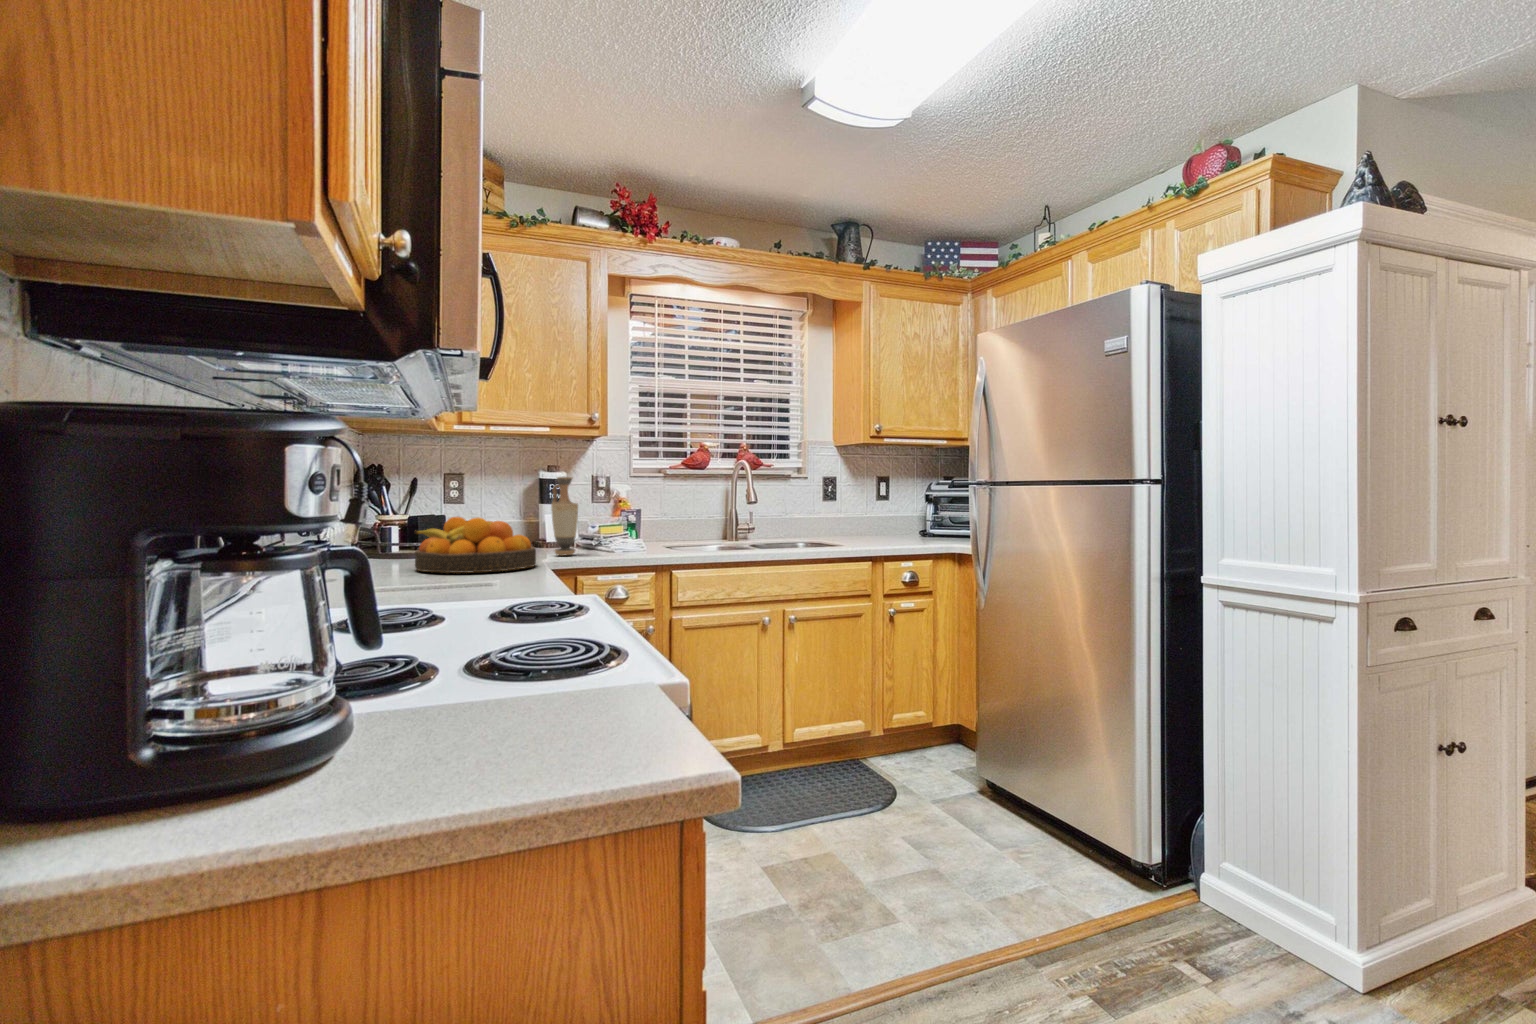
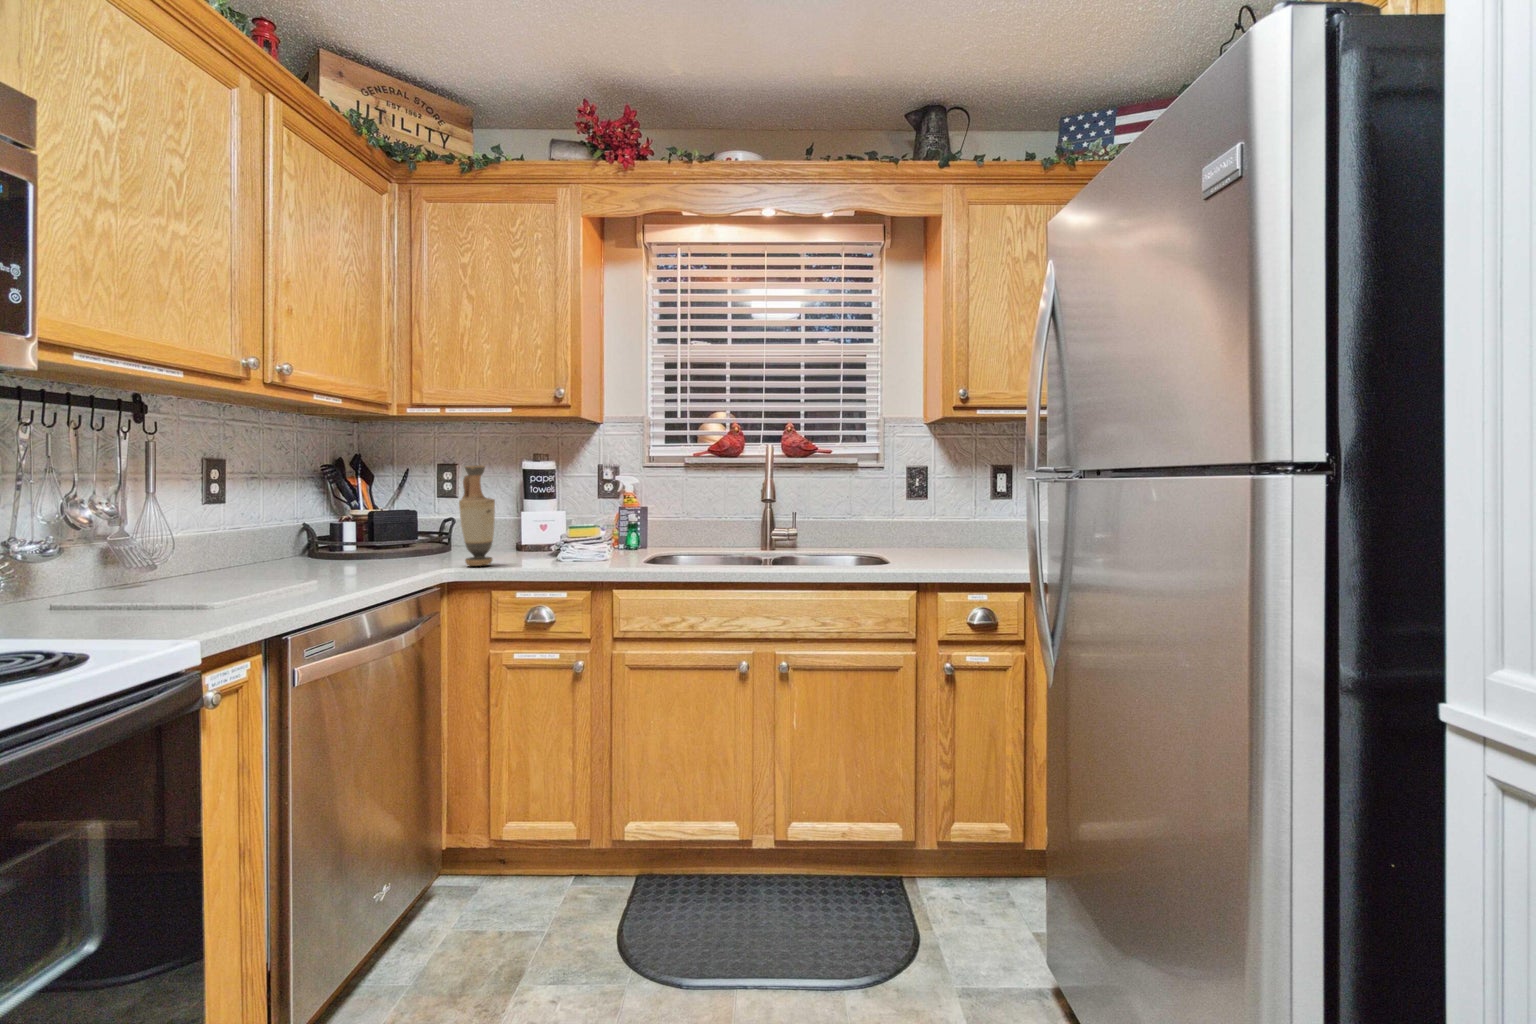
fruit bowl: present [415,517,536,573] -> none [217,514,385,588]

